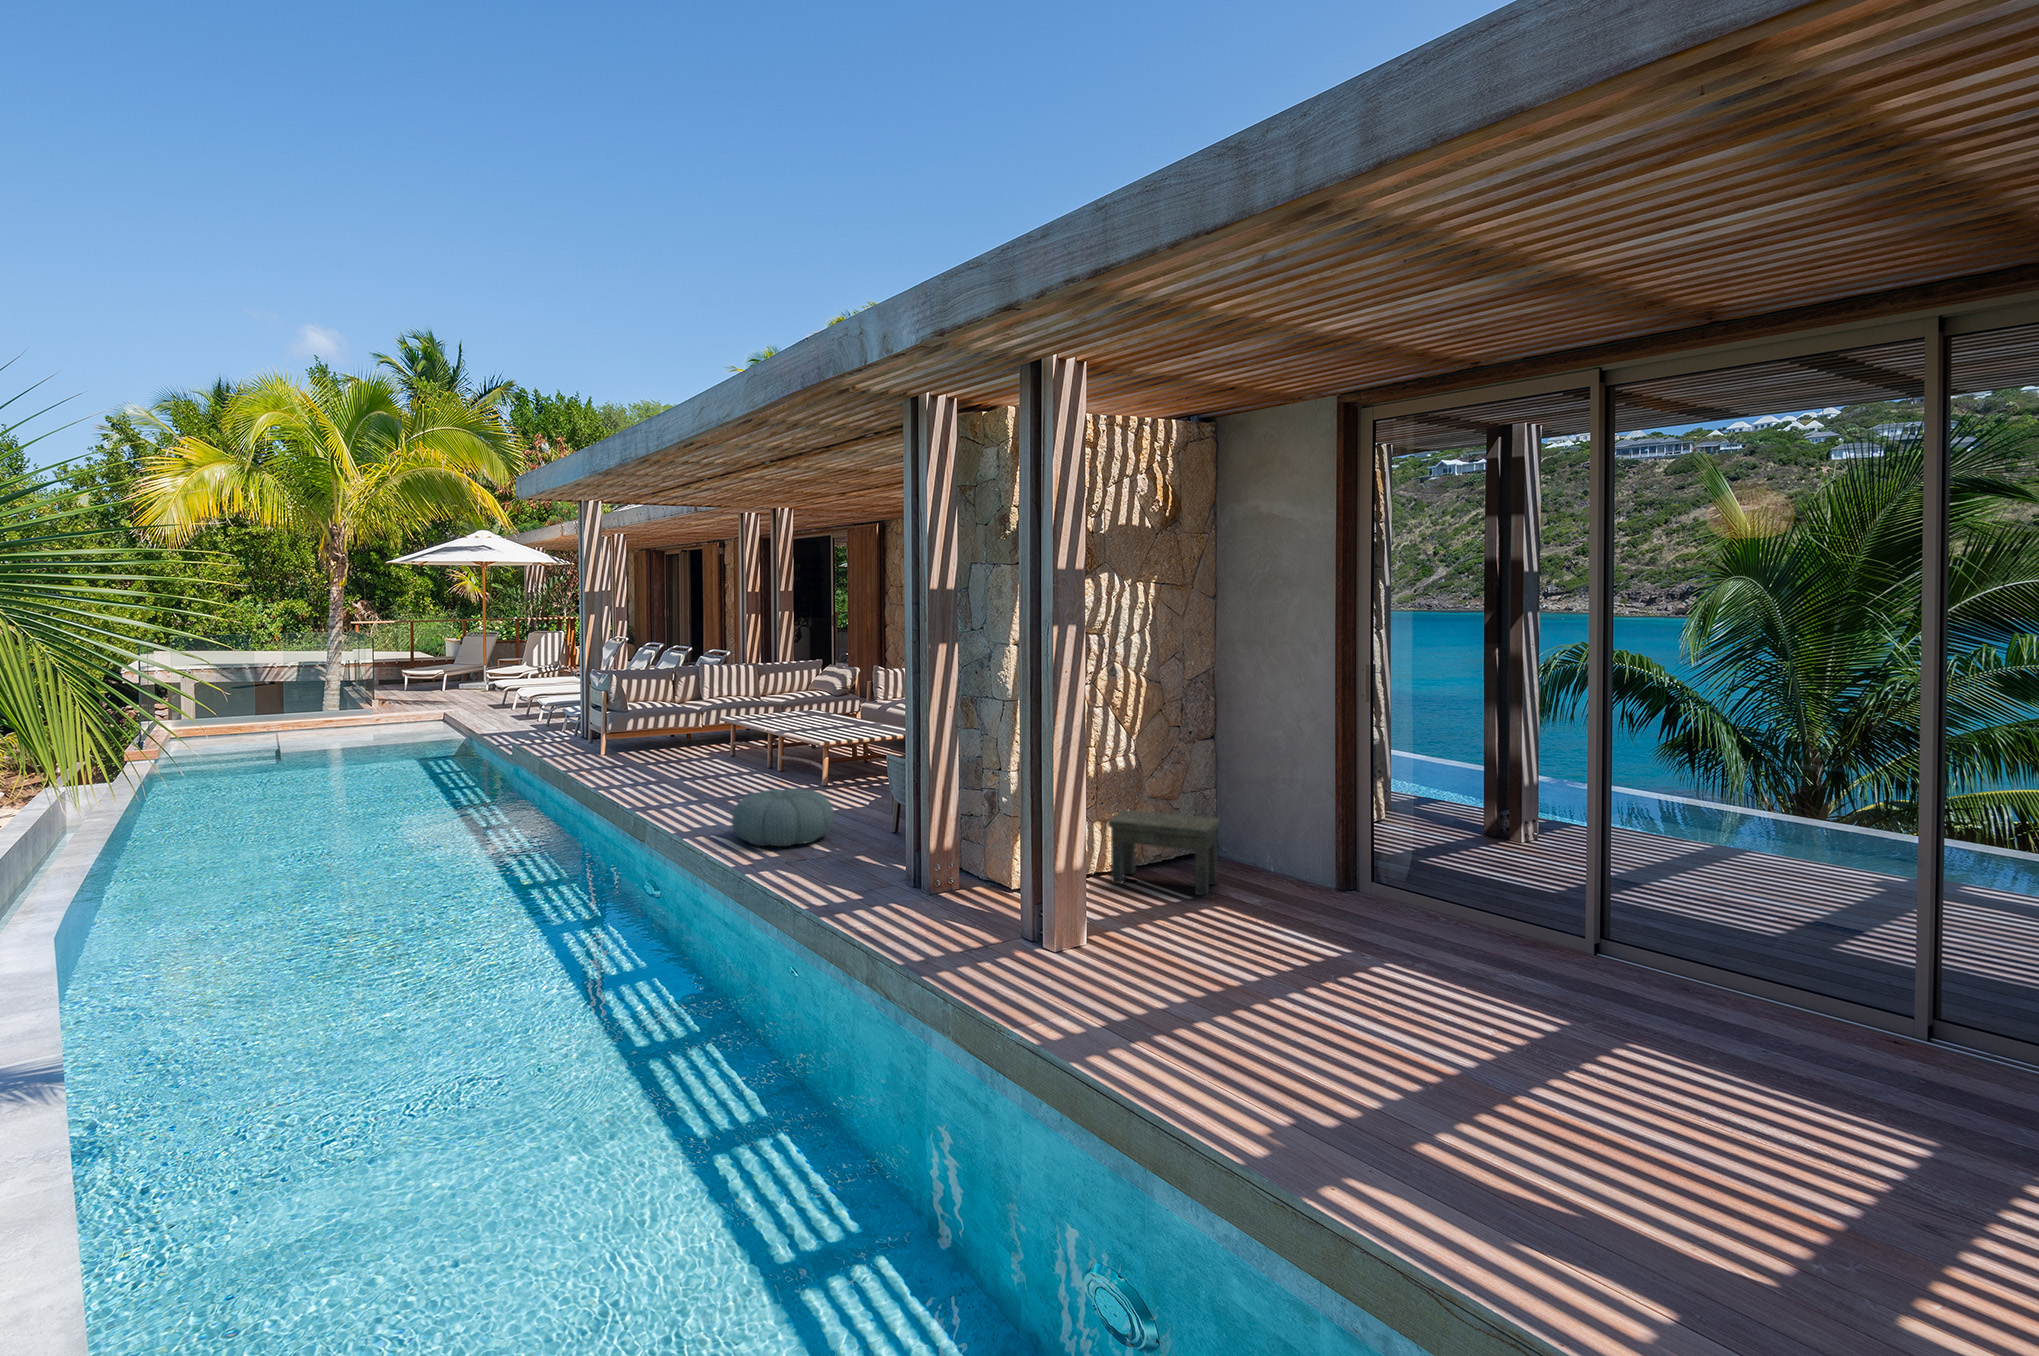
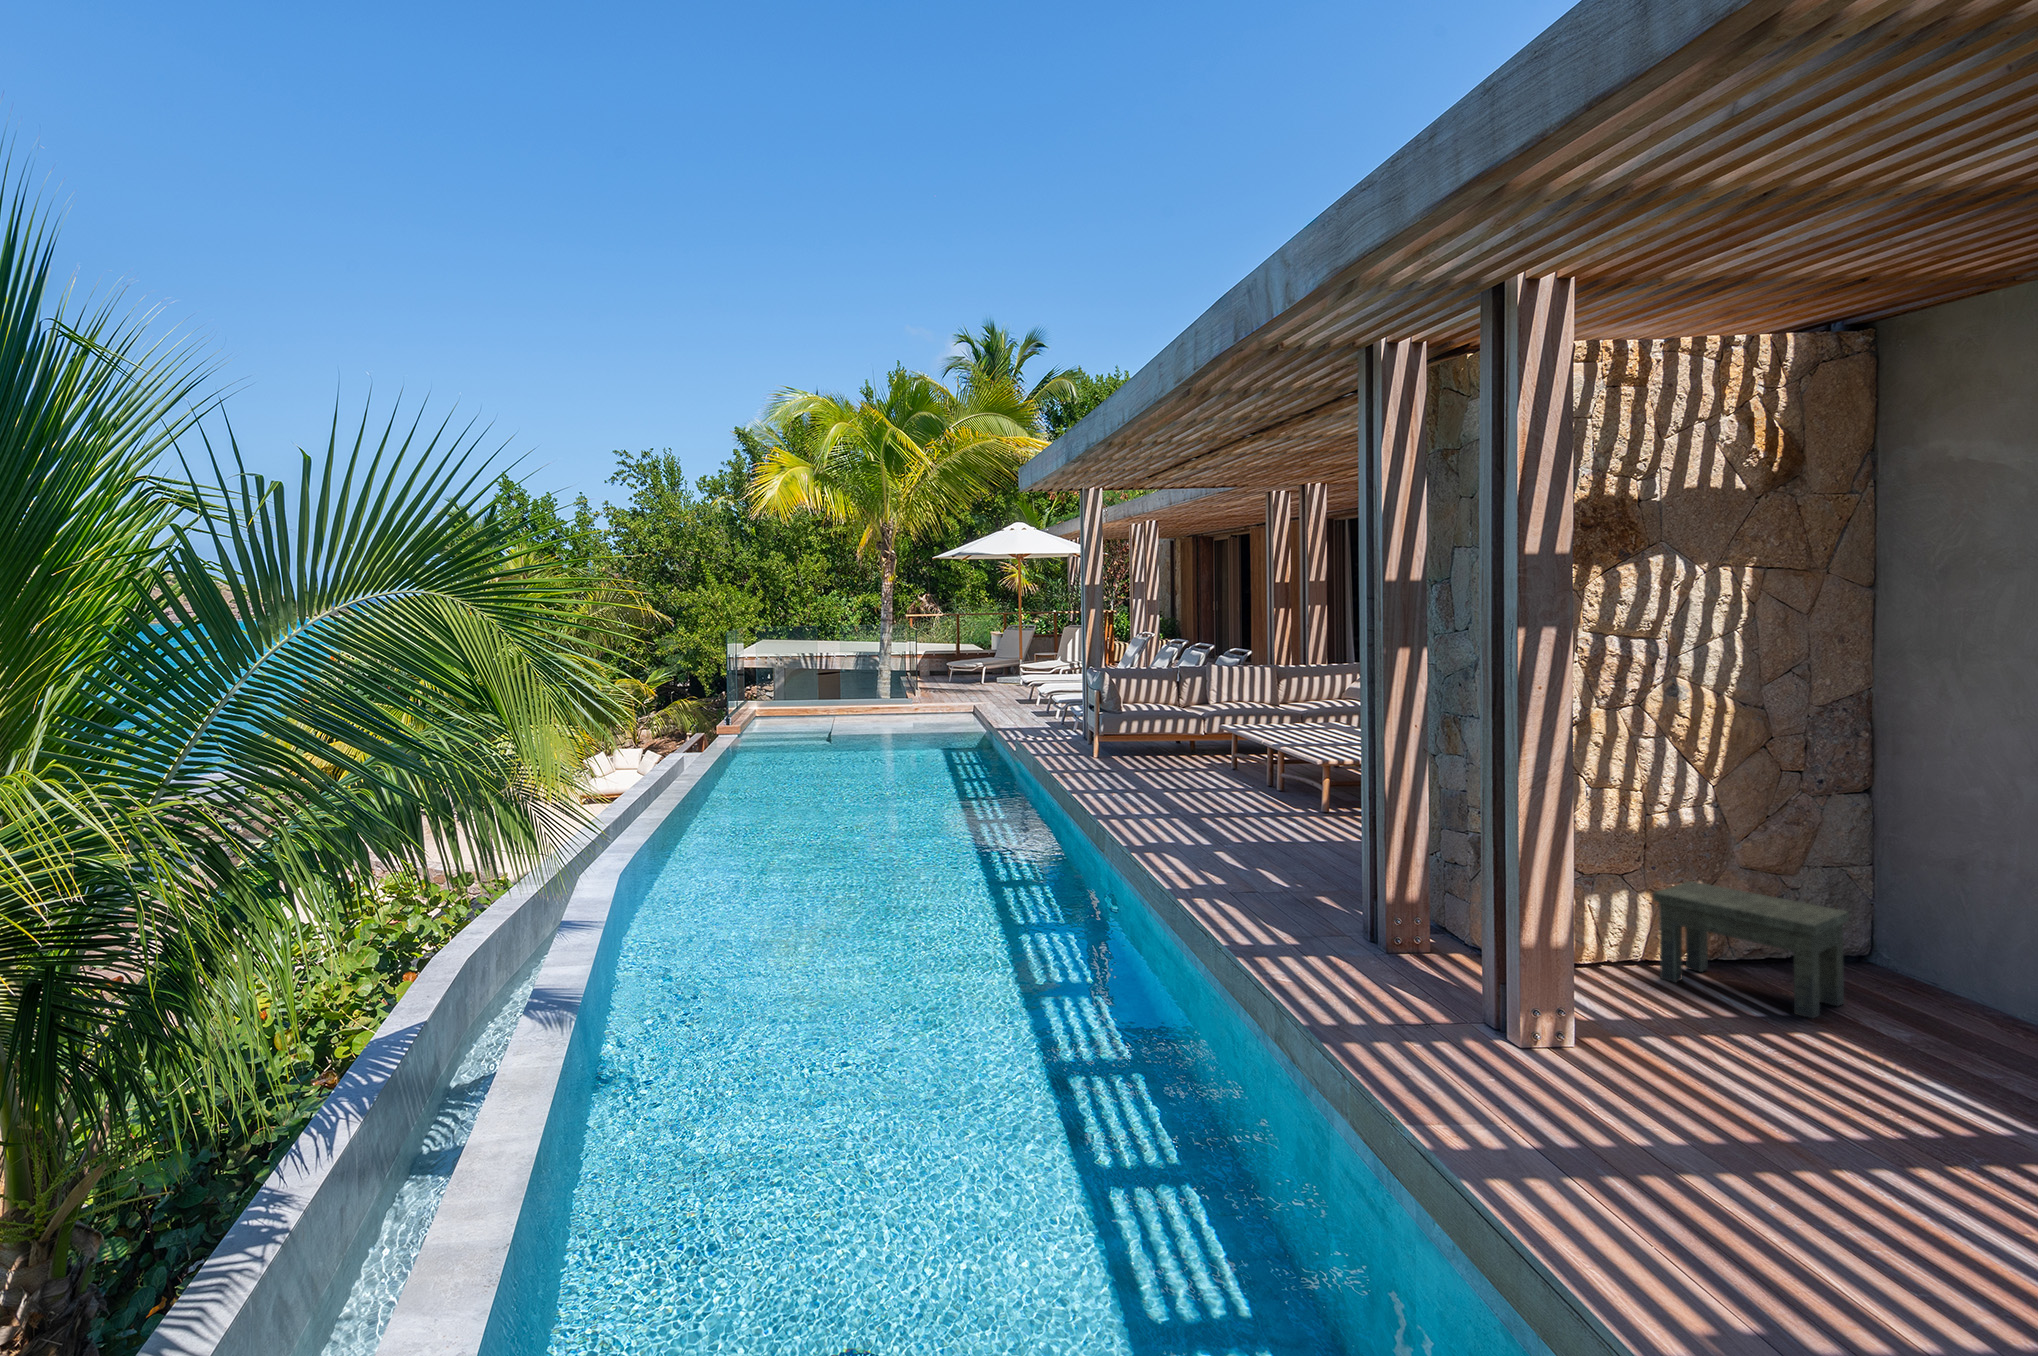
pouf: present [732,788,834,846] -> none [1184,809,1304,875]

